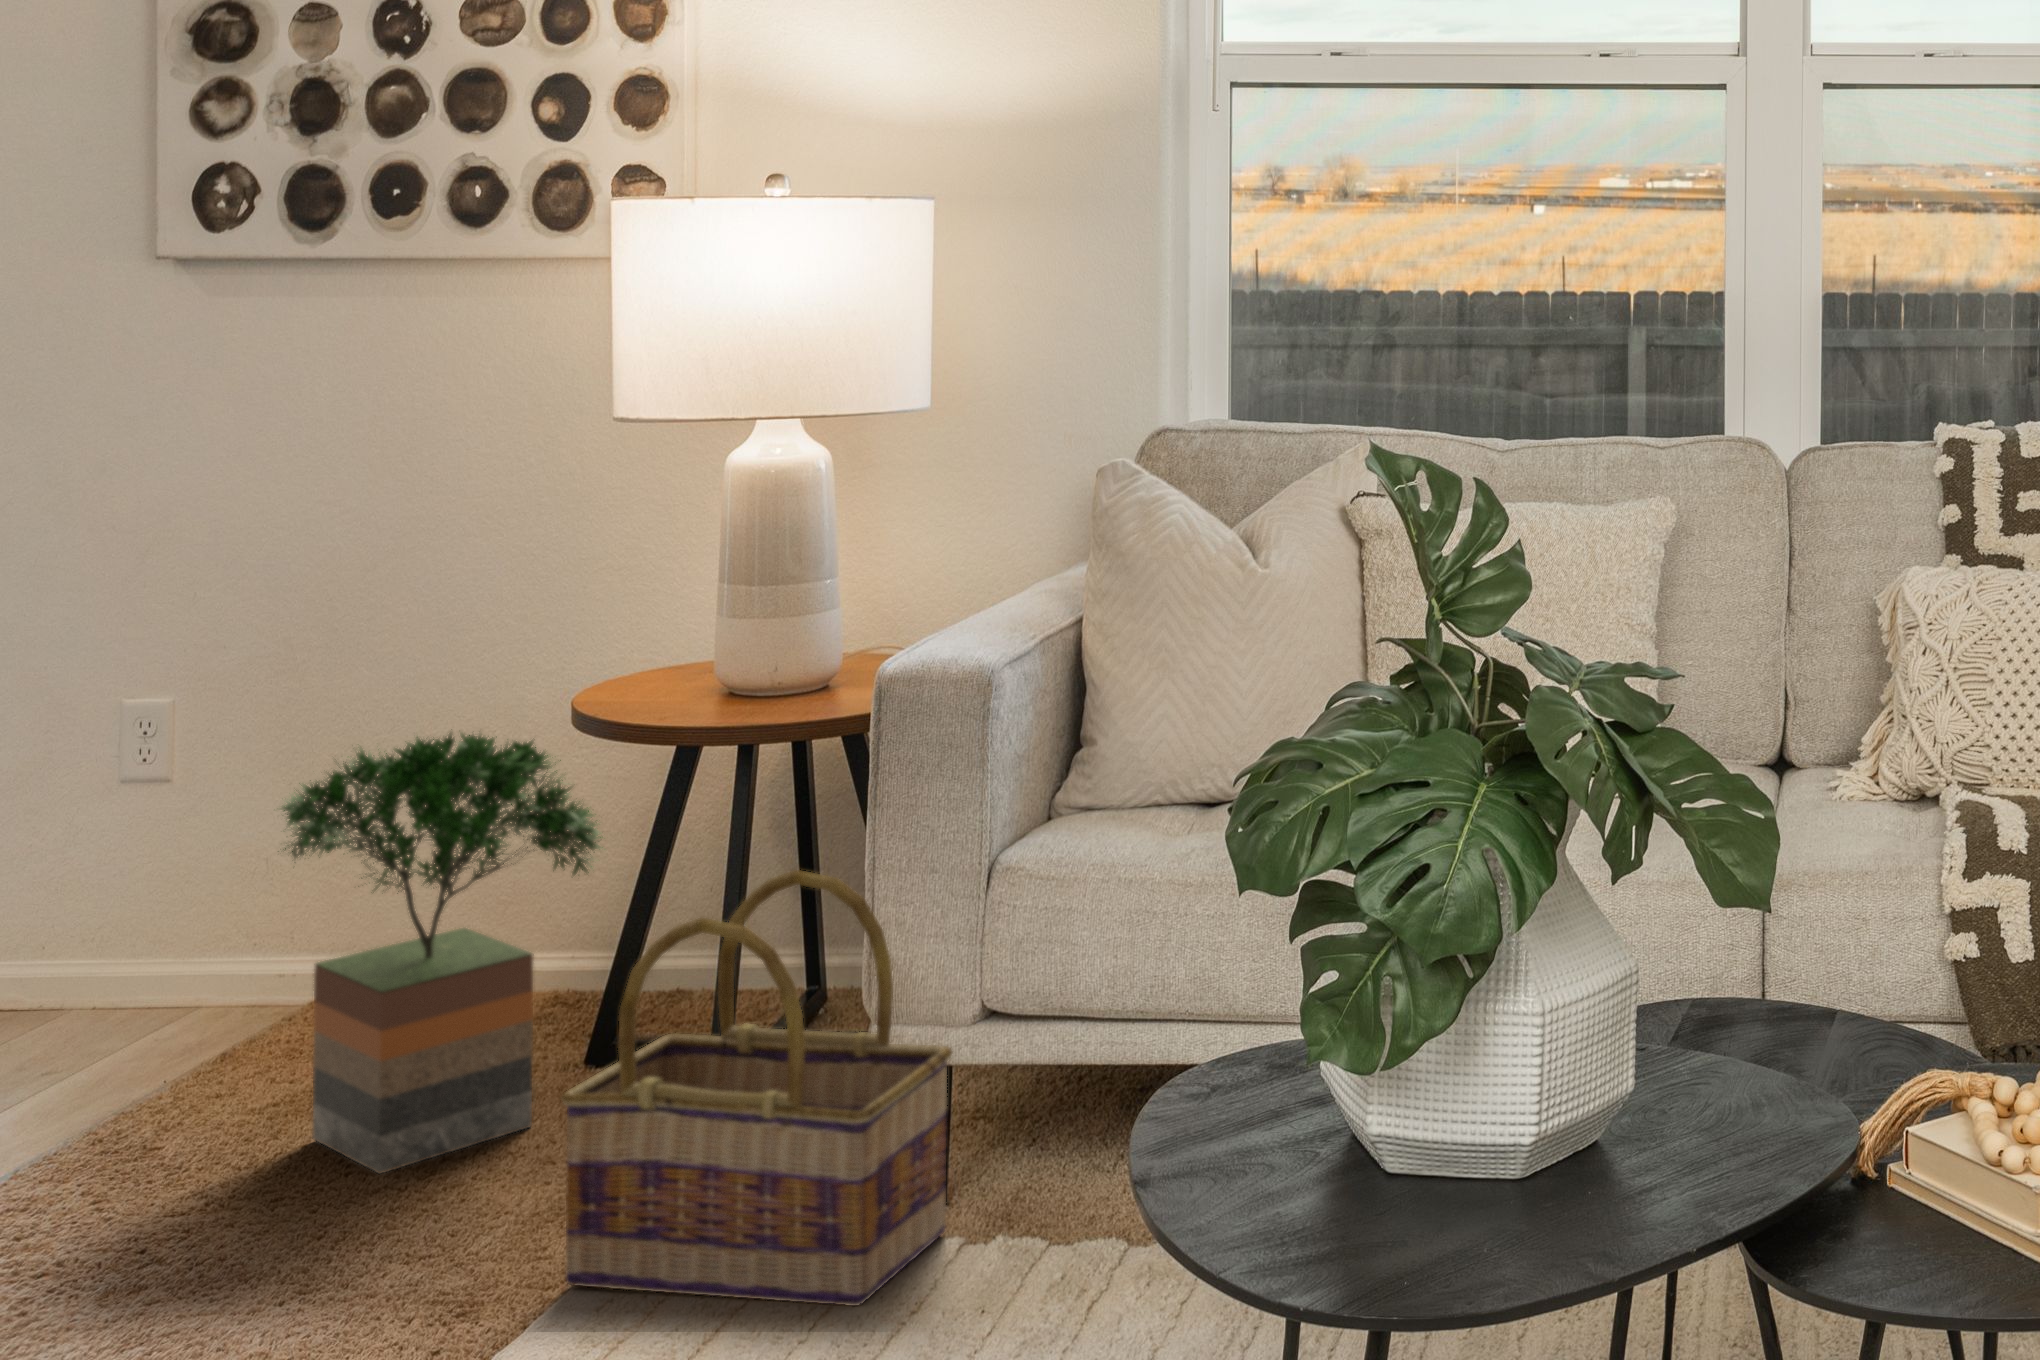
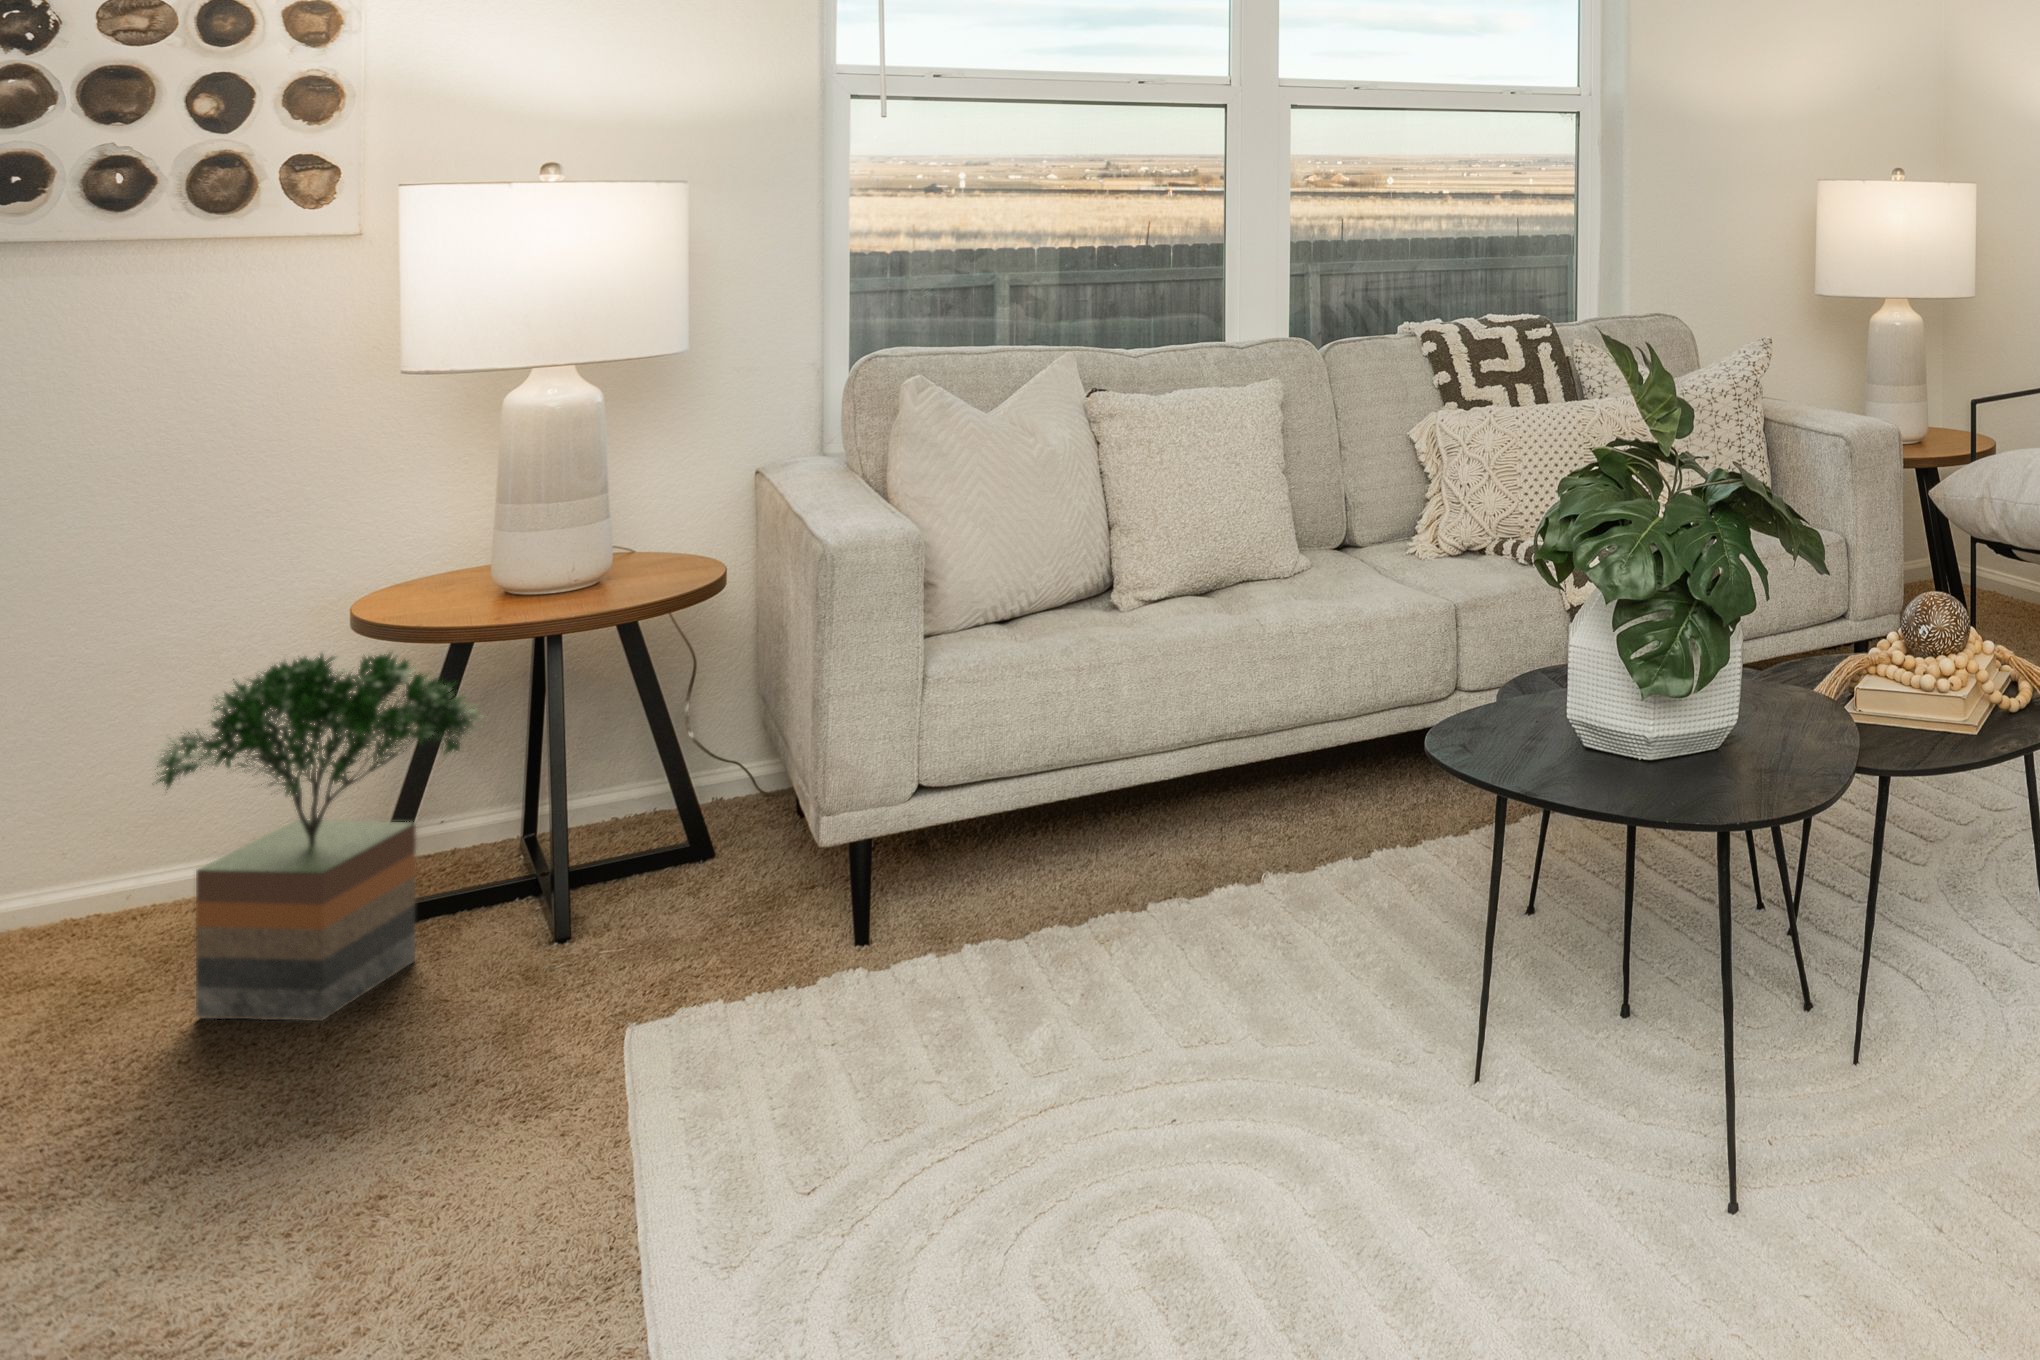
basket: present [561,870,952,1306] -> none [657,703,931,1029]

